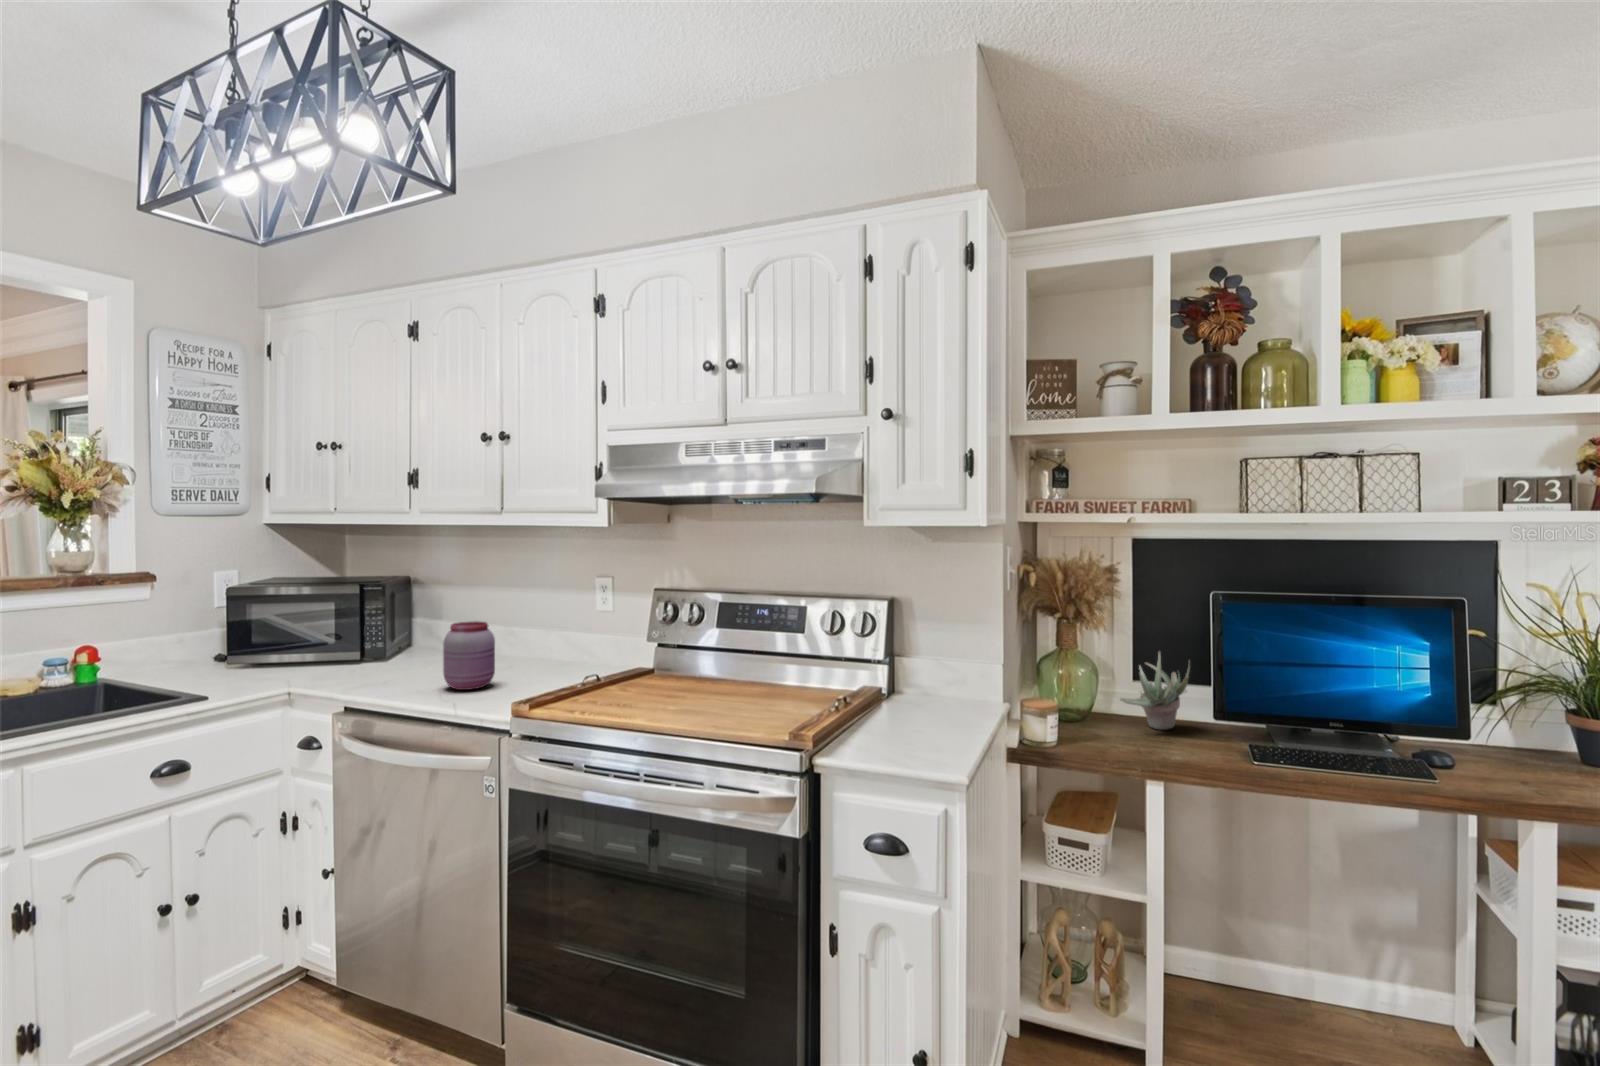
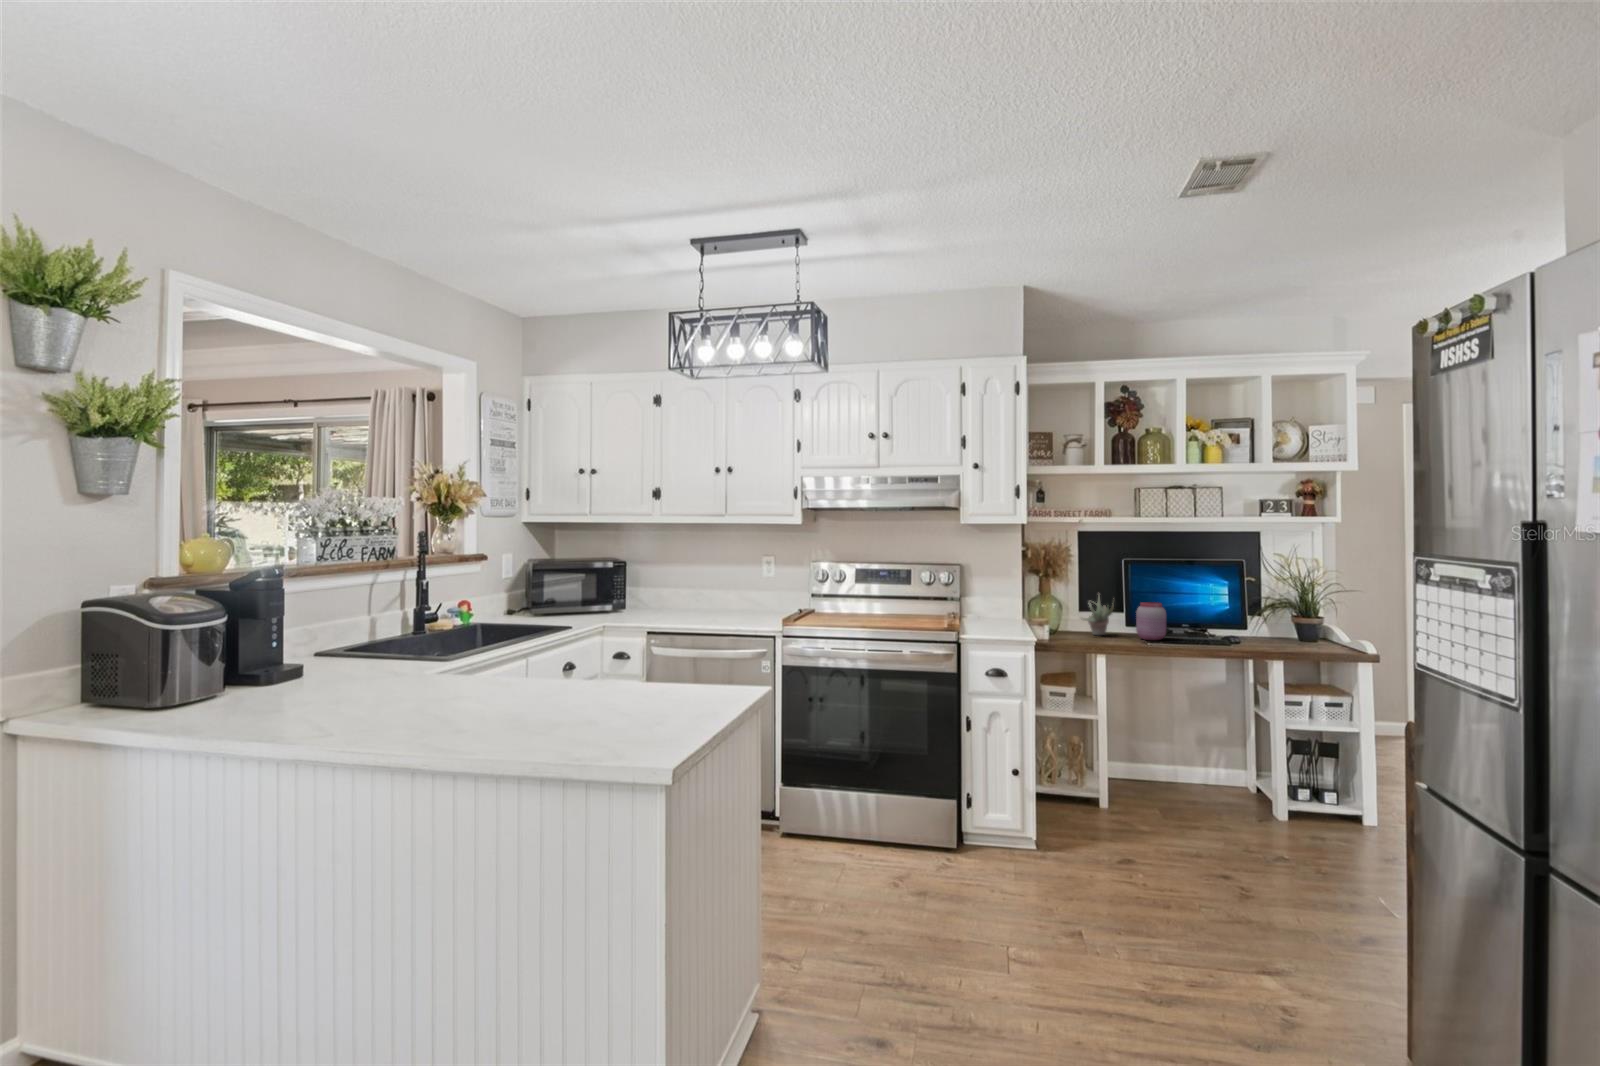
jar: present [443,621,495,690] -> present [1136,602,1167,640]

